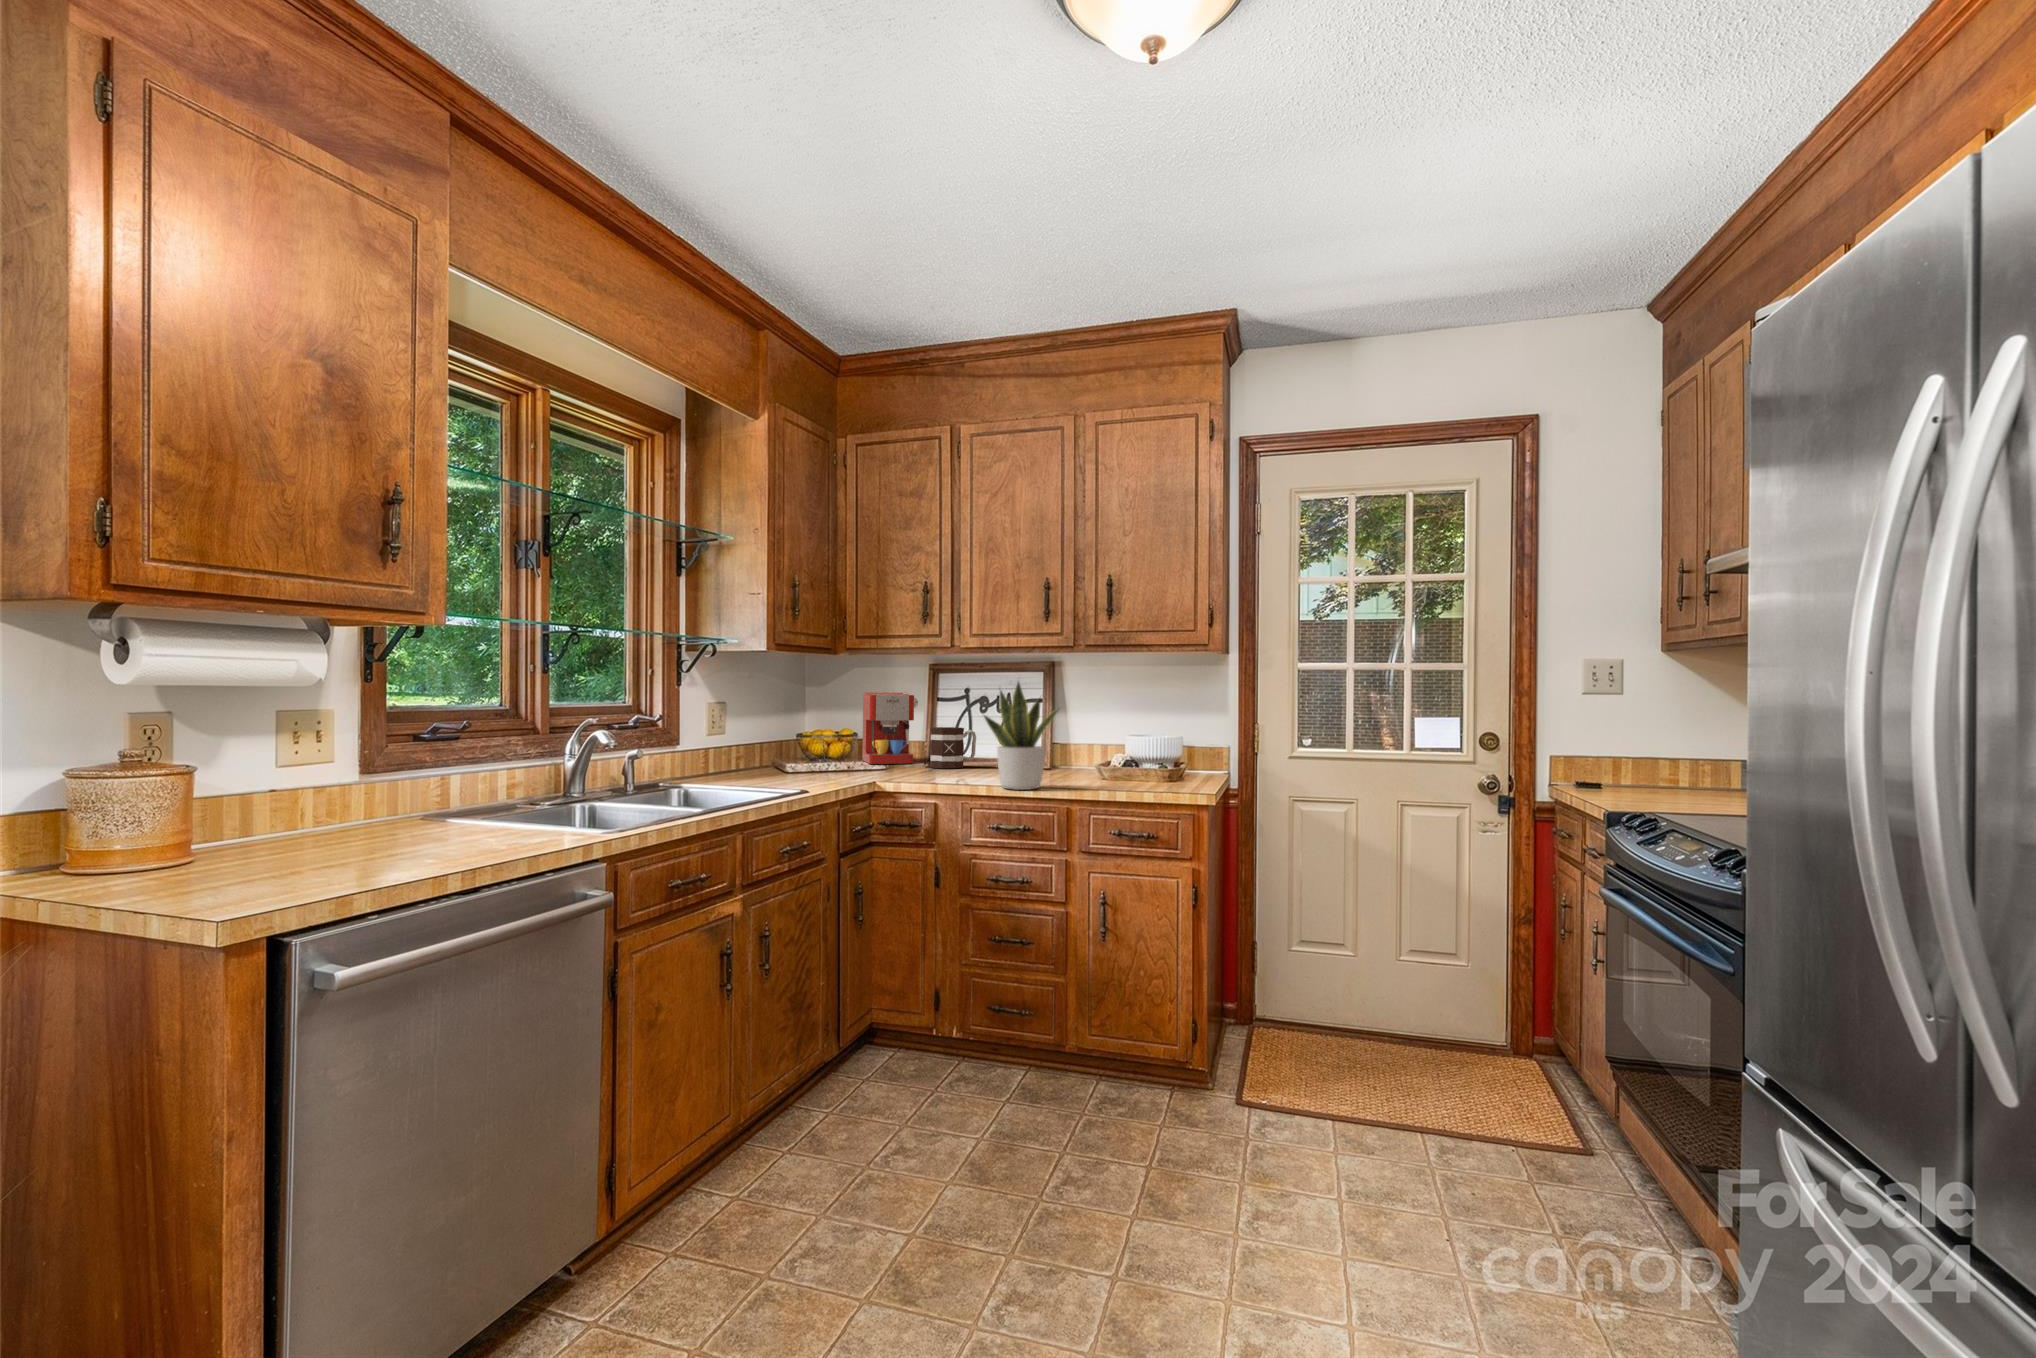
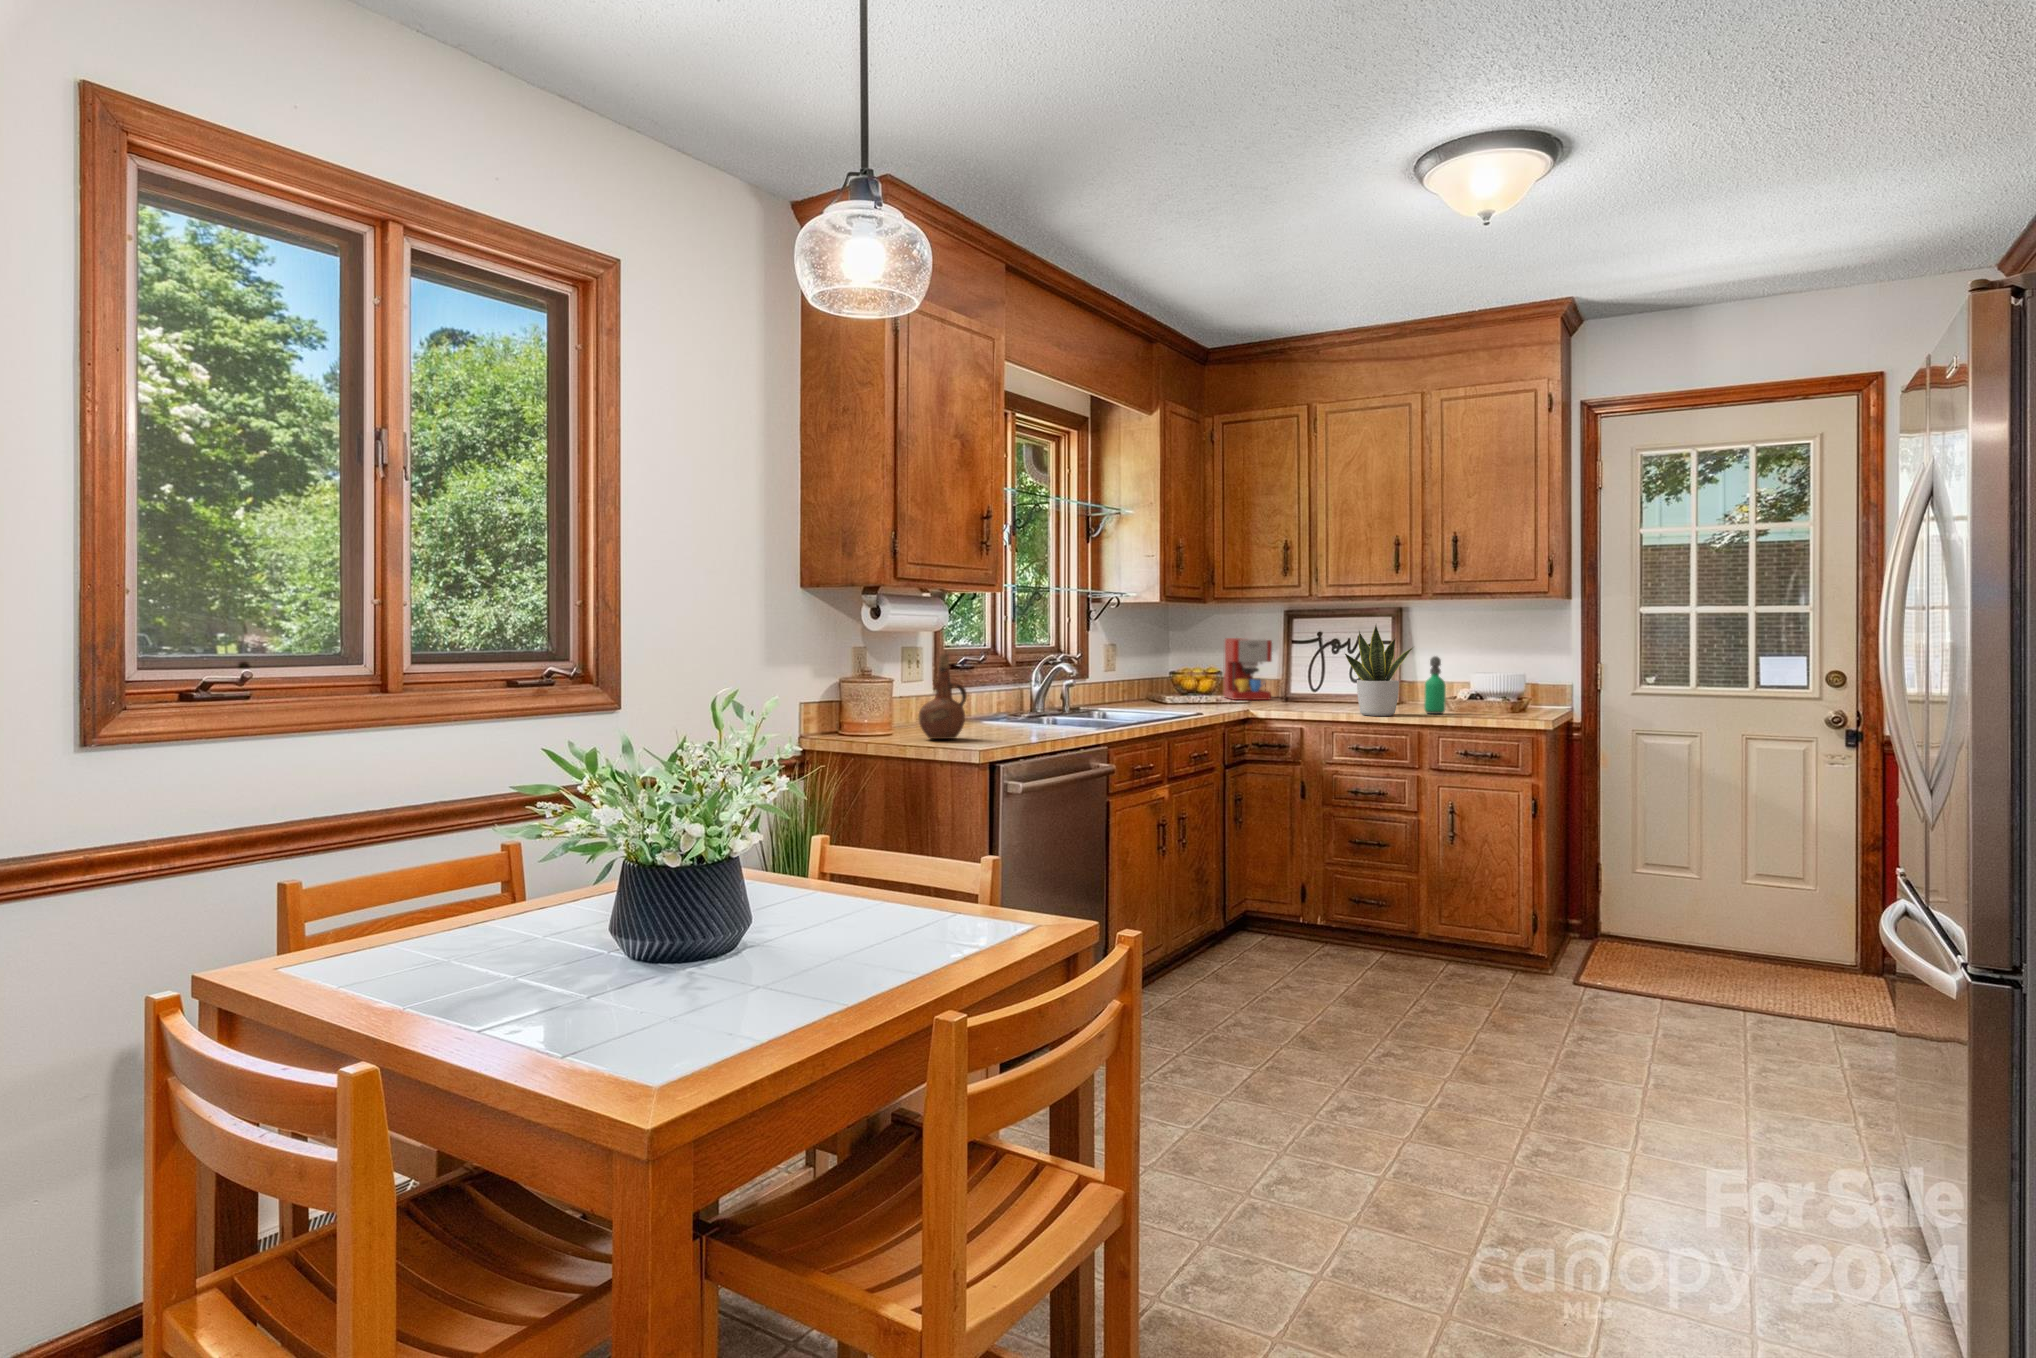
soap dispenser: none [1075,717,1098,785] -> present [1424,656,1446,714]
ceramic pitcher: none [249,725,352,868] -> present [918,655,967,739]
mug: present [930,727,976,768] -> none [1288,668,1329,703]

